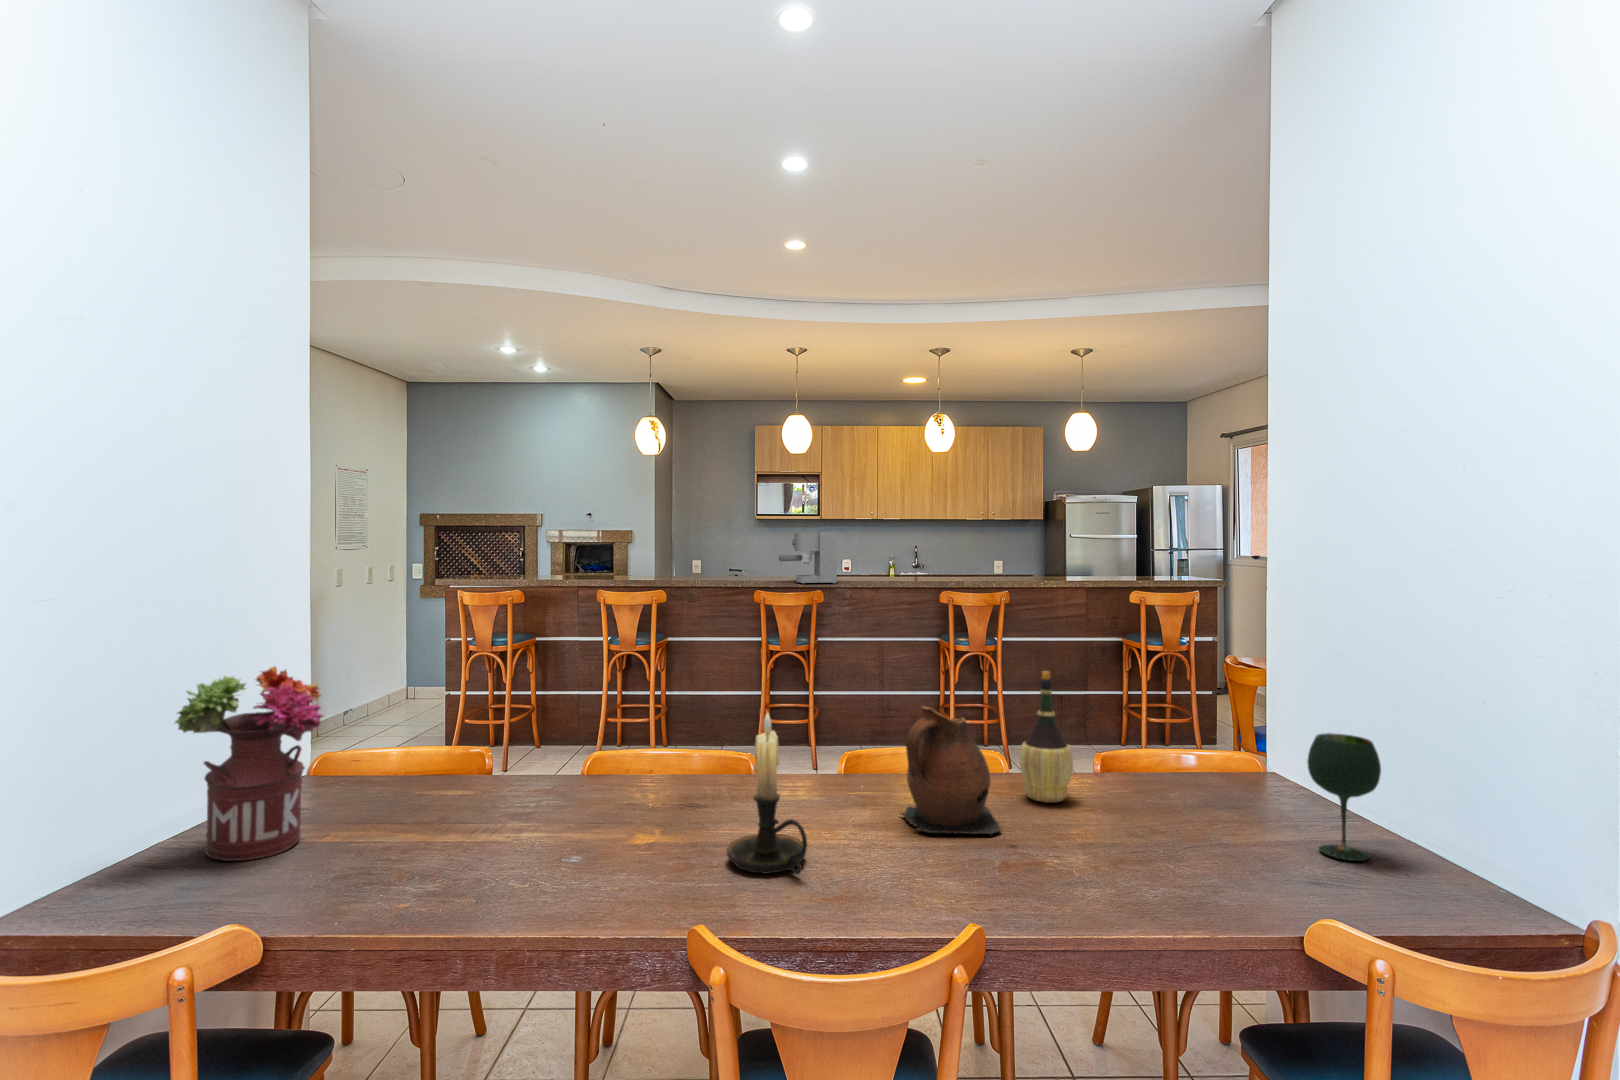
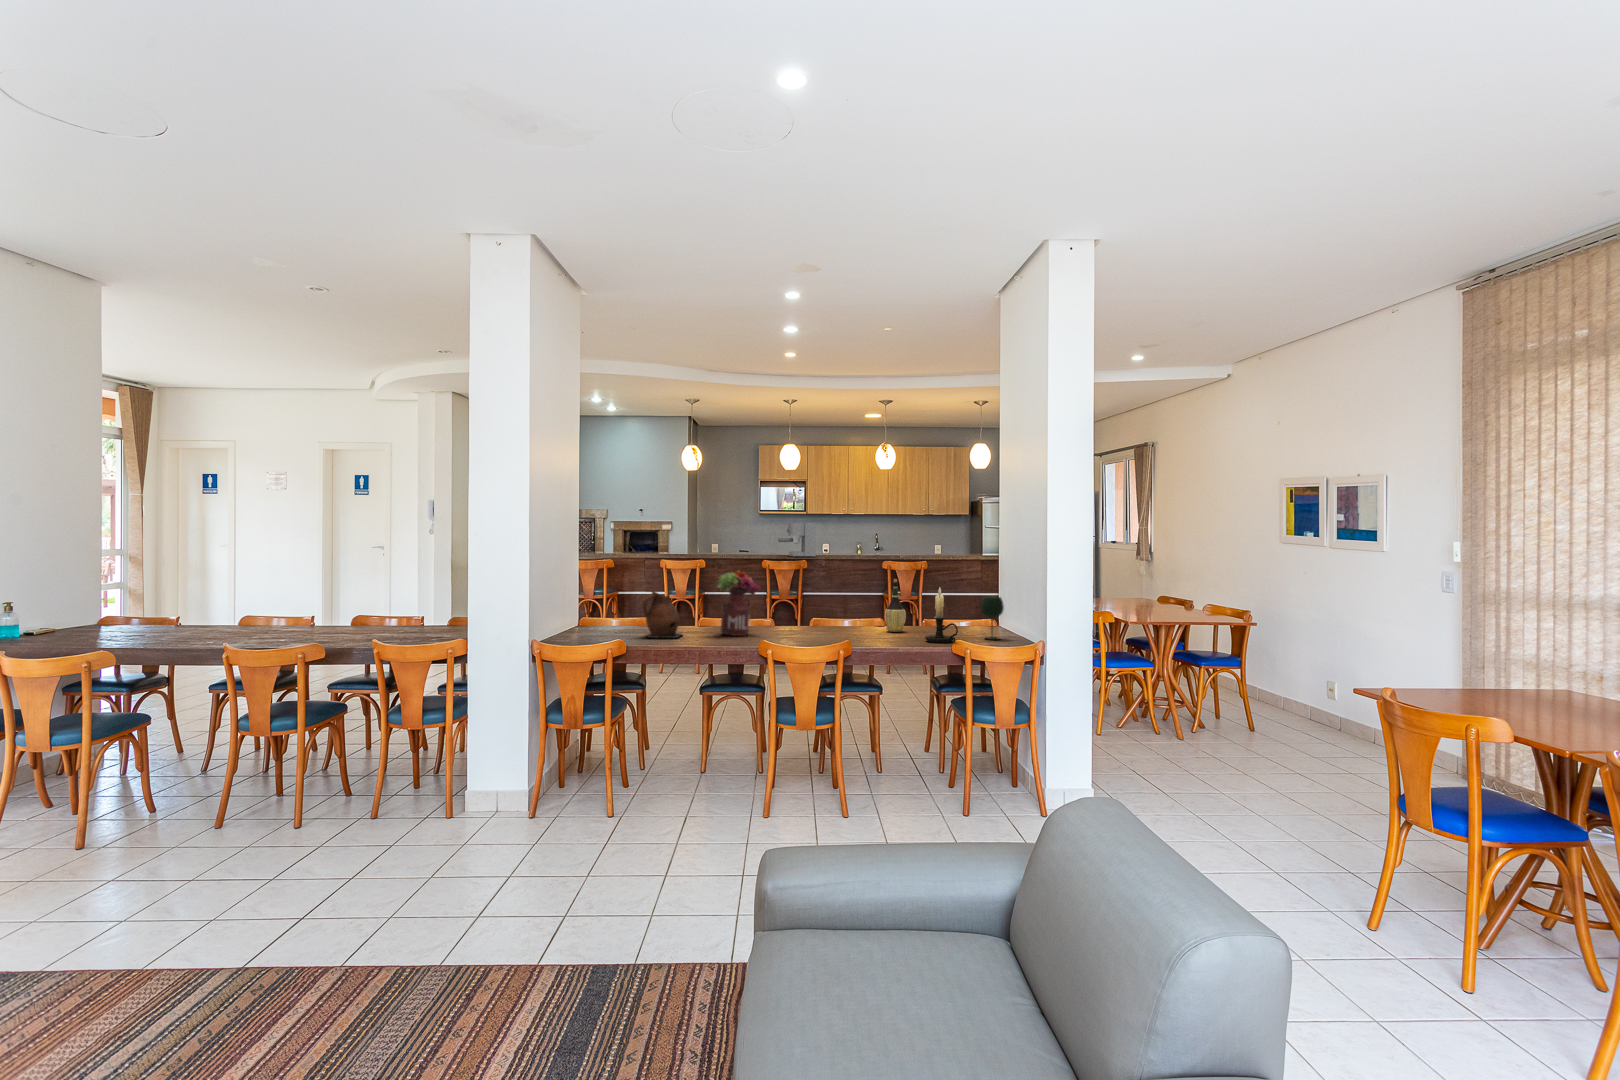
flower arrangement: present [175,667,323,861] -> present [717,571,760,636]
ceramic pitcher: present [903,706,1001,835] -> present [643,590,682,638]
candle holder: present [727,713,807,875] -> present [925,588,958,643]

